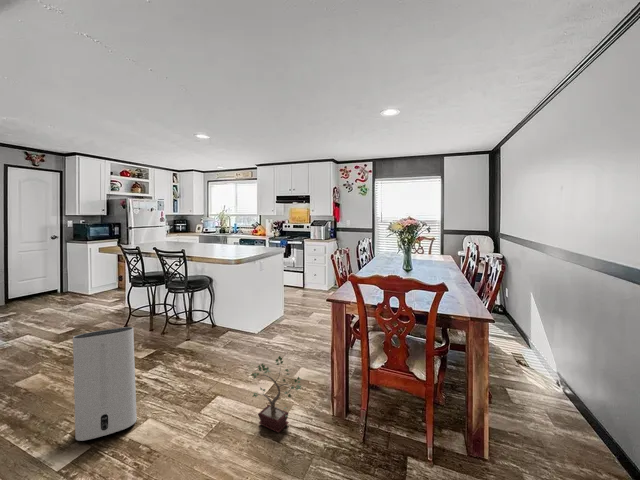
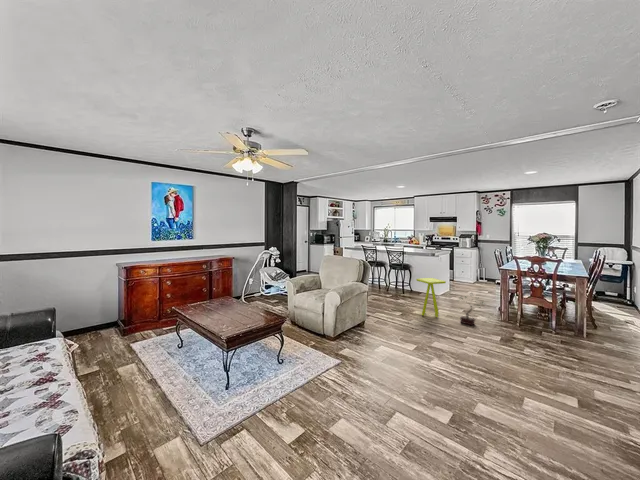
side table: none [174,319,236,414] -> present [416,278,446,317]
air purifier: present [73,327,137,441] -> none [382,276,403,315]

